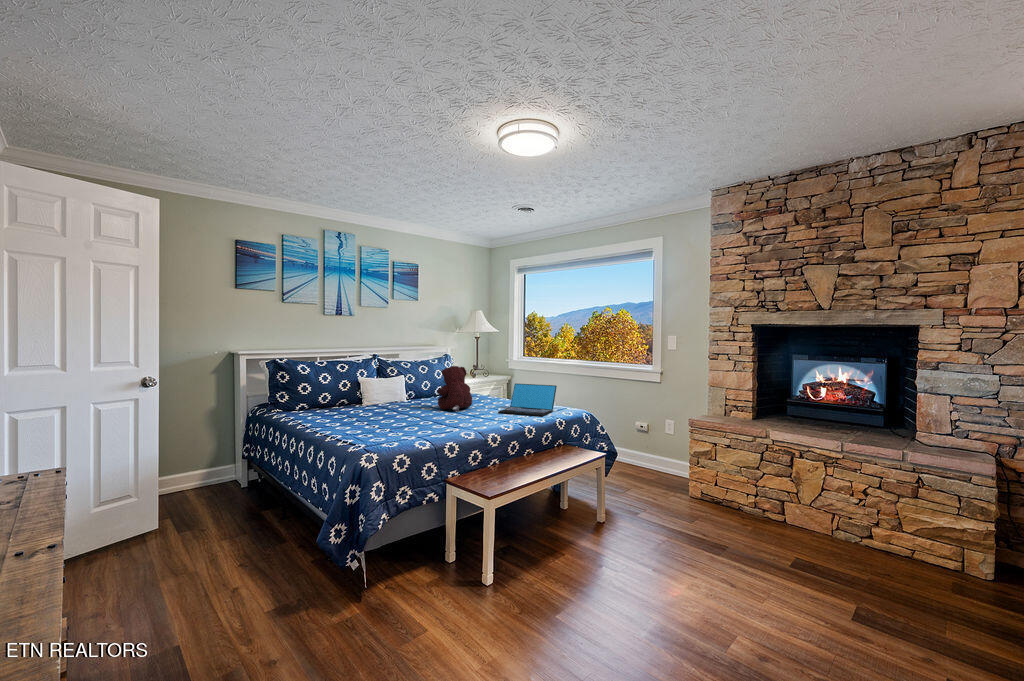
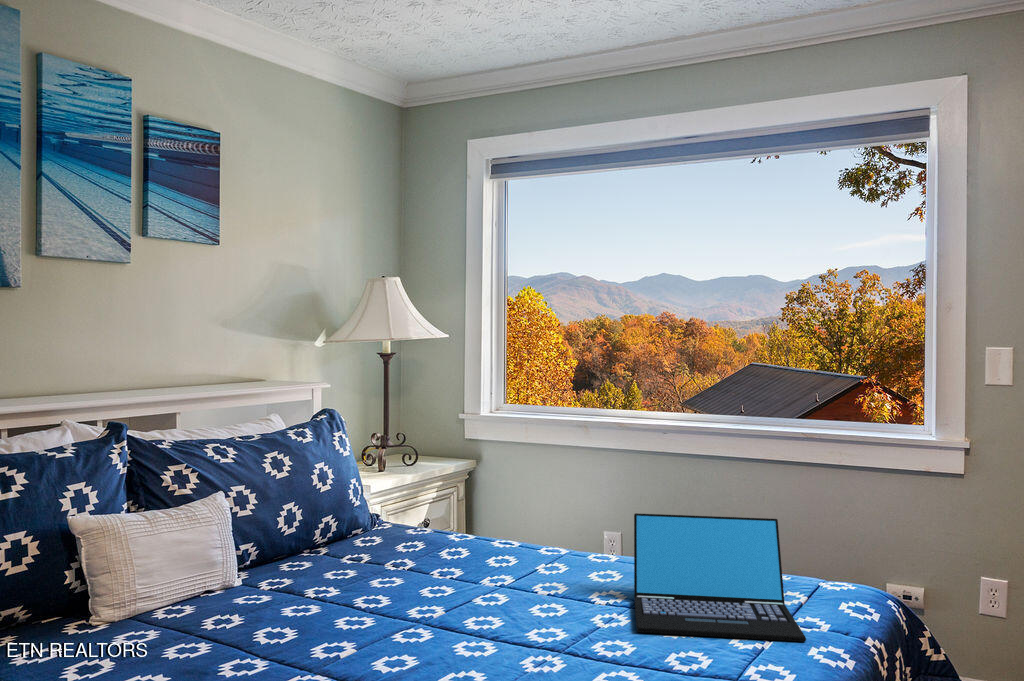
teddy bear: present [438,366,472,412] -> none [405,467,524,640]

